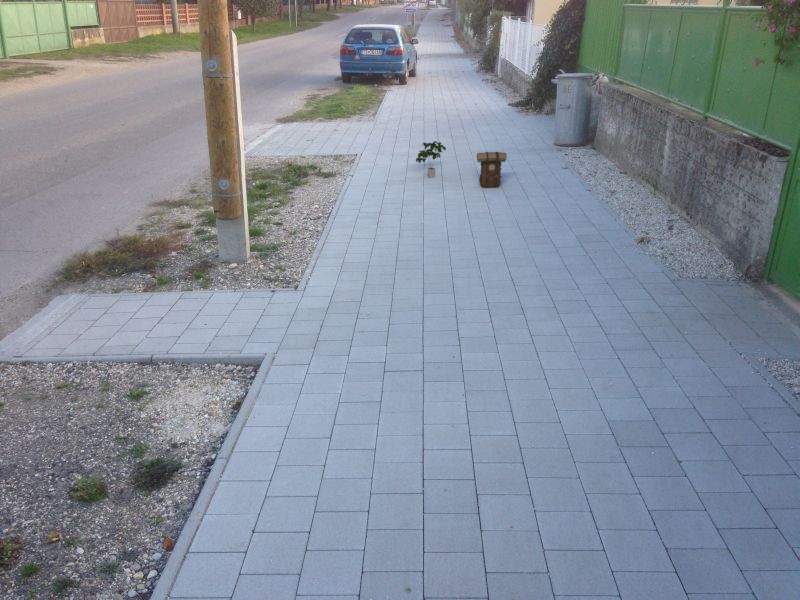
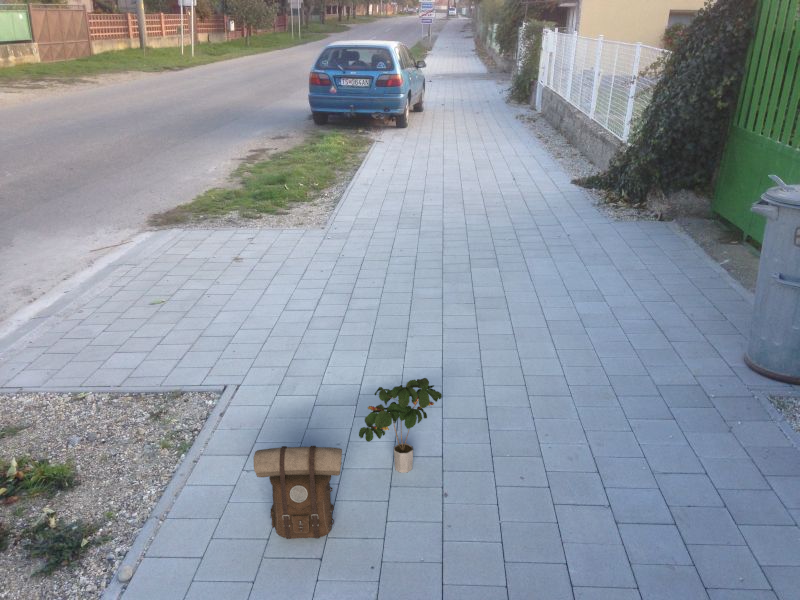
backpack: present [477,152,507,187] -> present [254,446,342,539]

